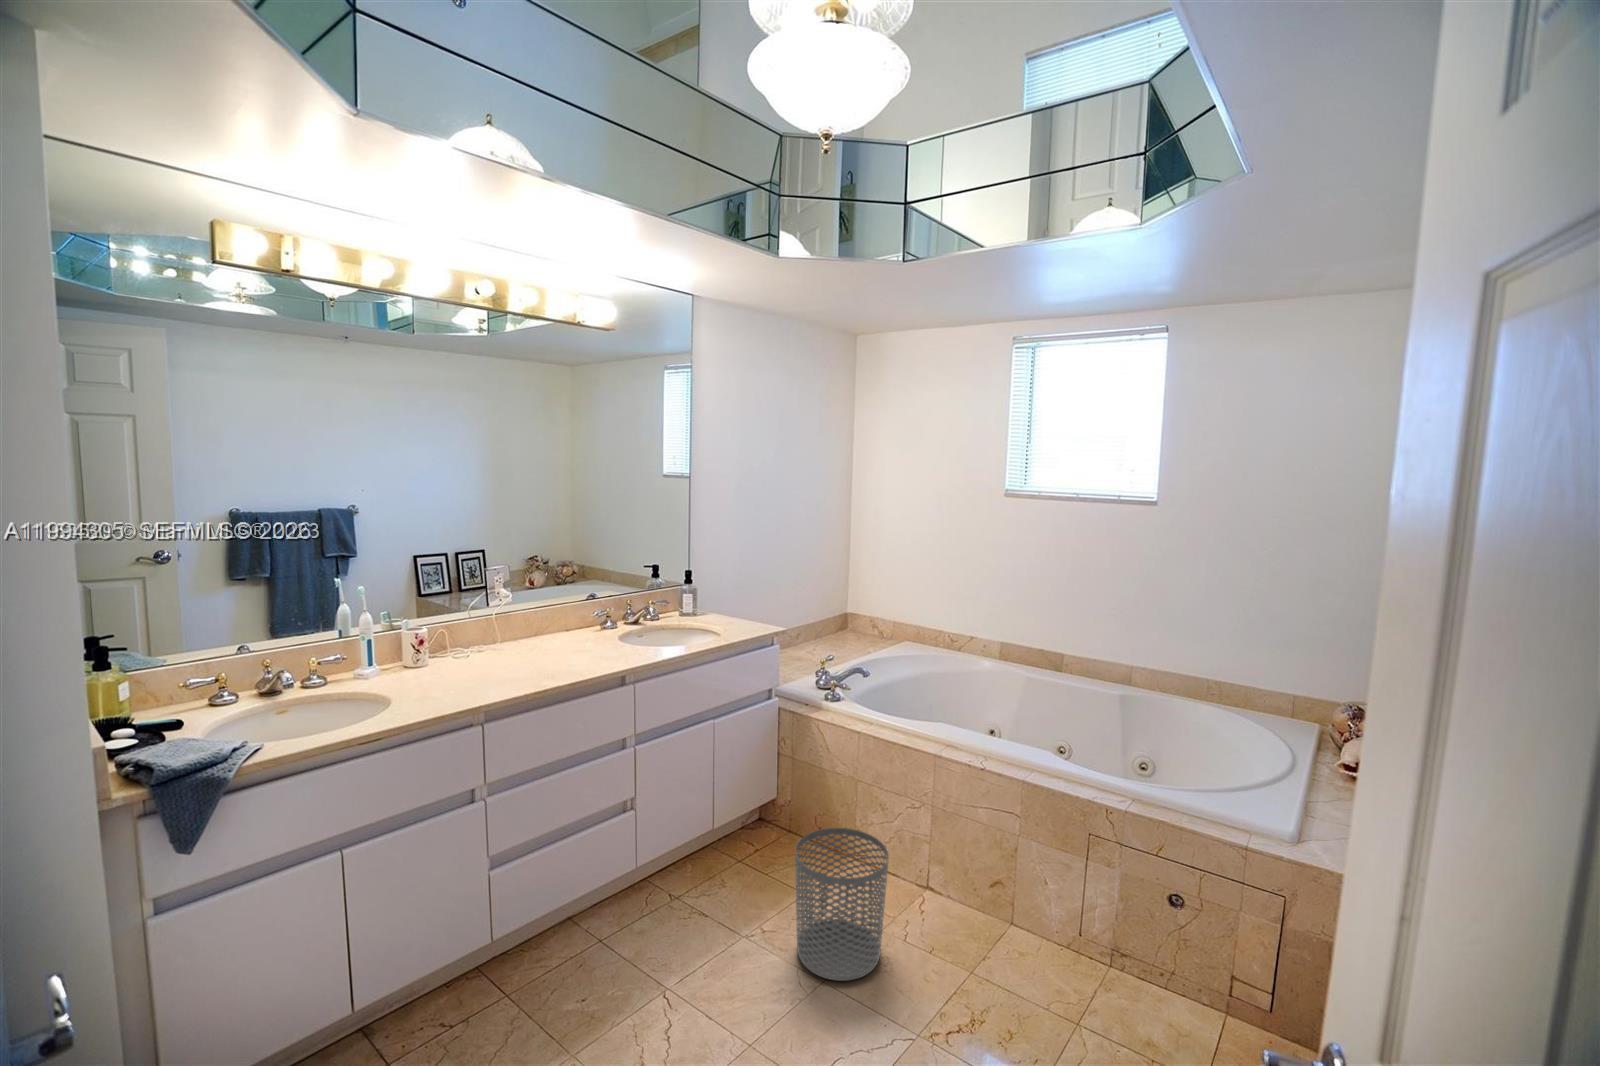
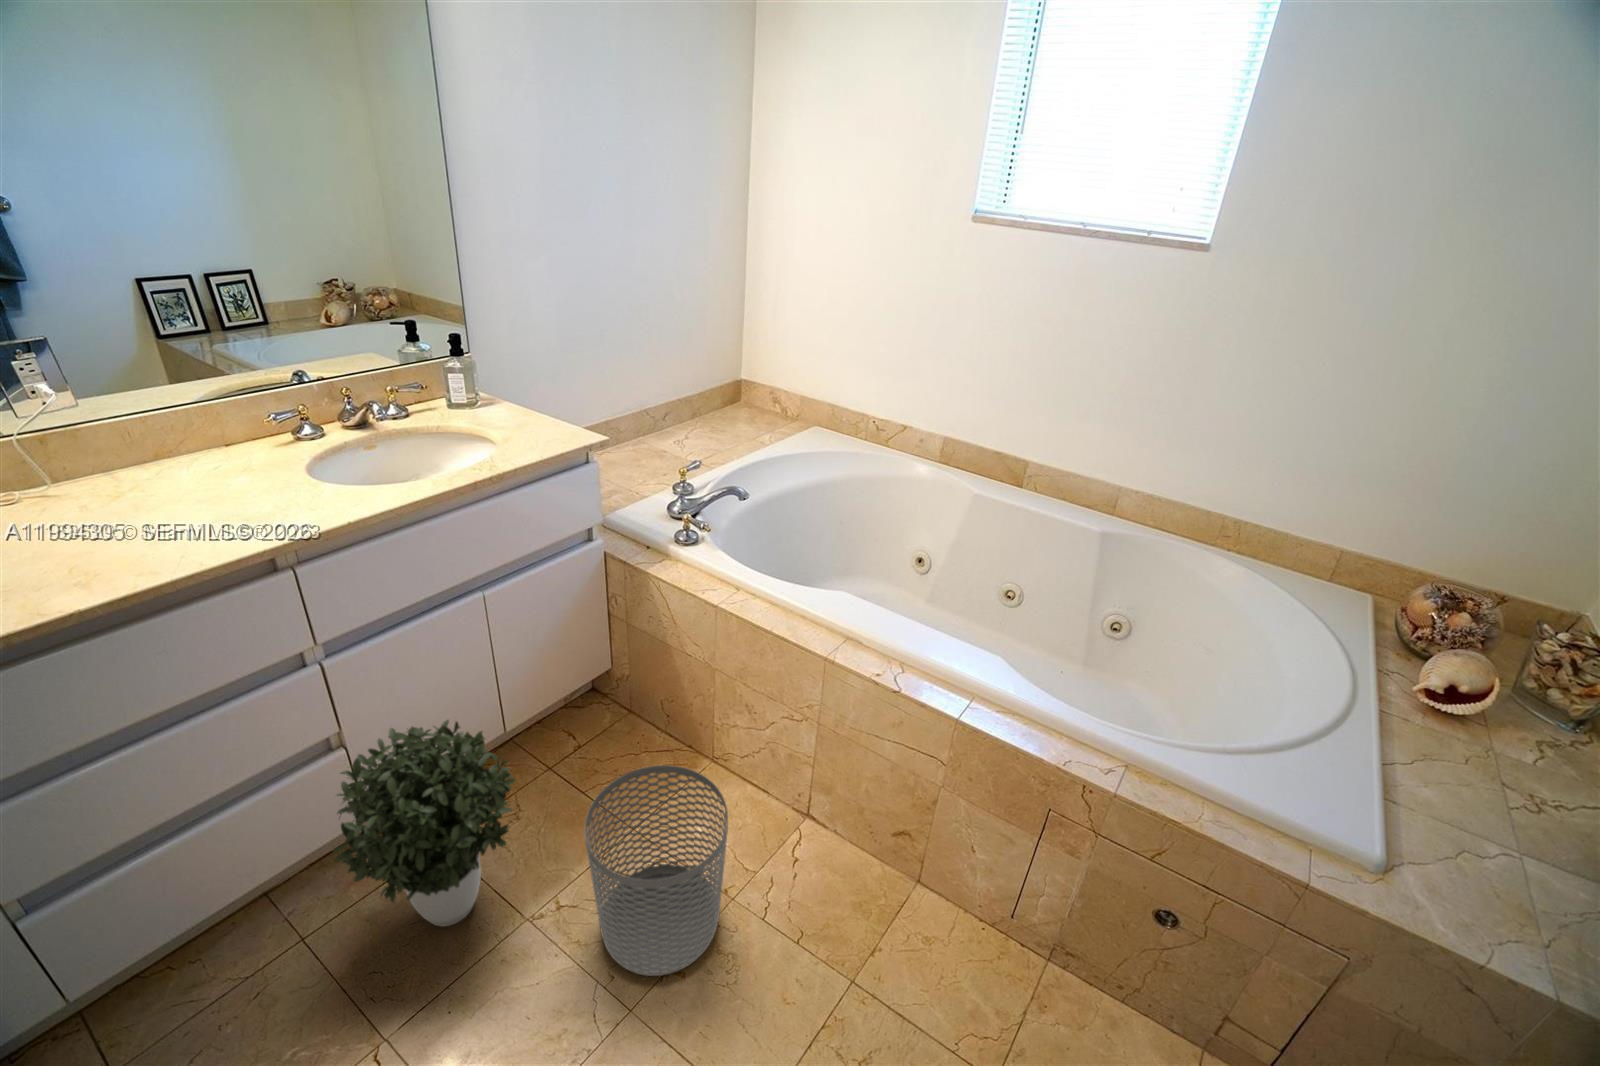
potted plant: none [639,790,745,950] -> present [333,720,515,926]

